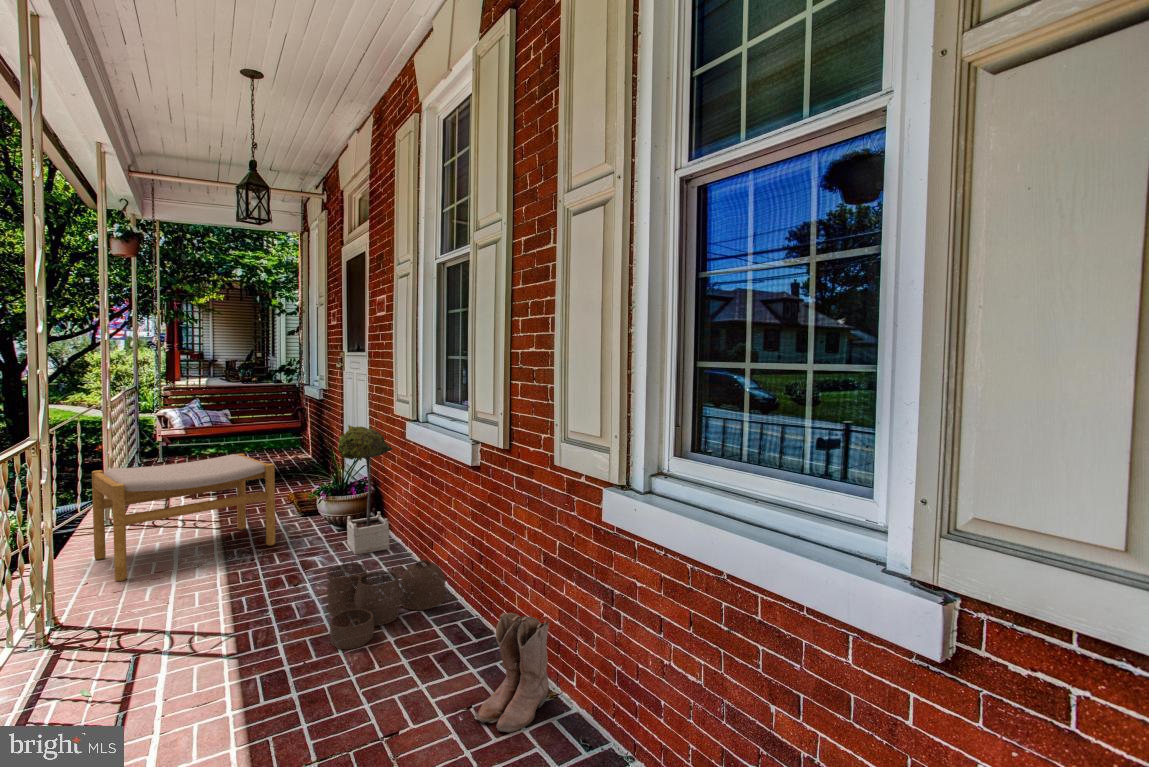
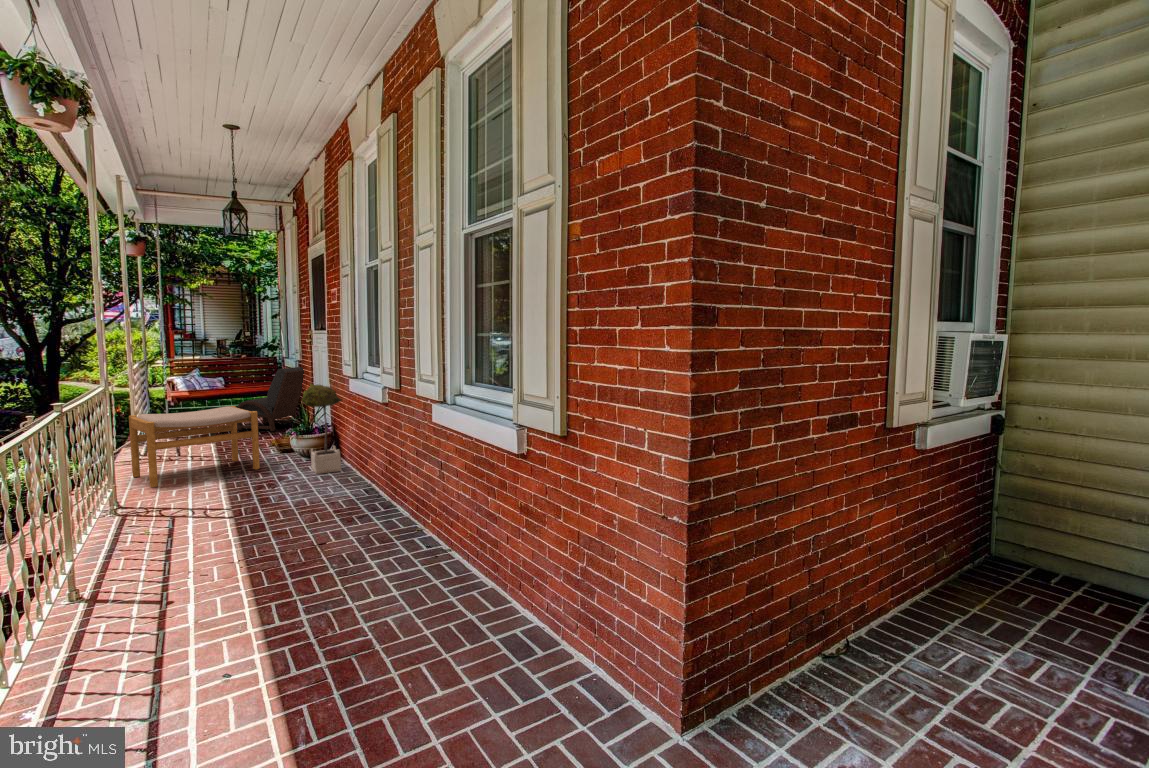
lounge chair: none [243,396,335,478] -> present [237,367,304,431]
woven basket: present [327,557,445,649] -> none [291,466,372,515]
boots: present [475,612,550,733] -> none [371,482,418,544]

